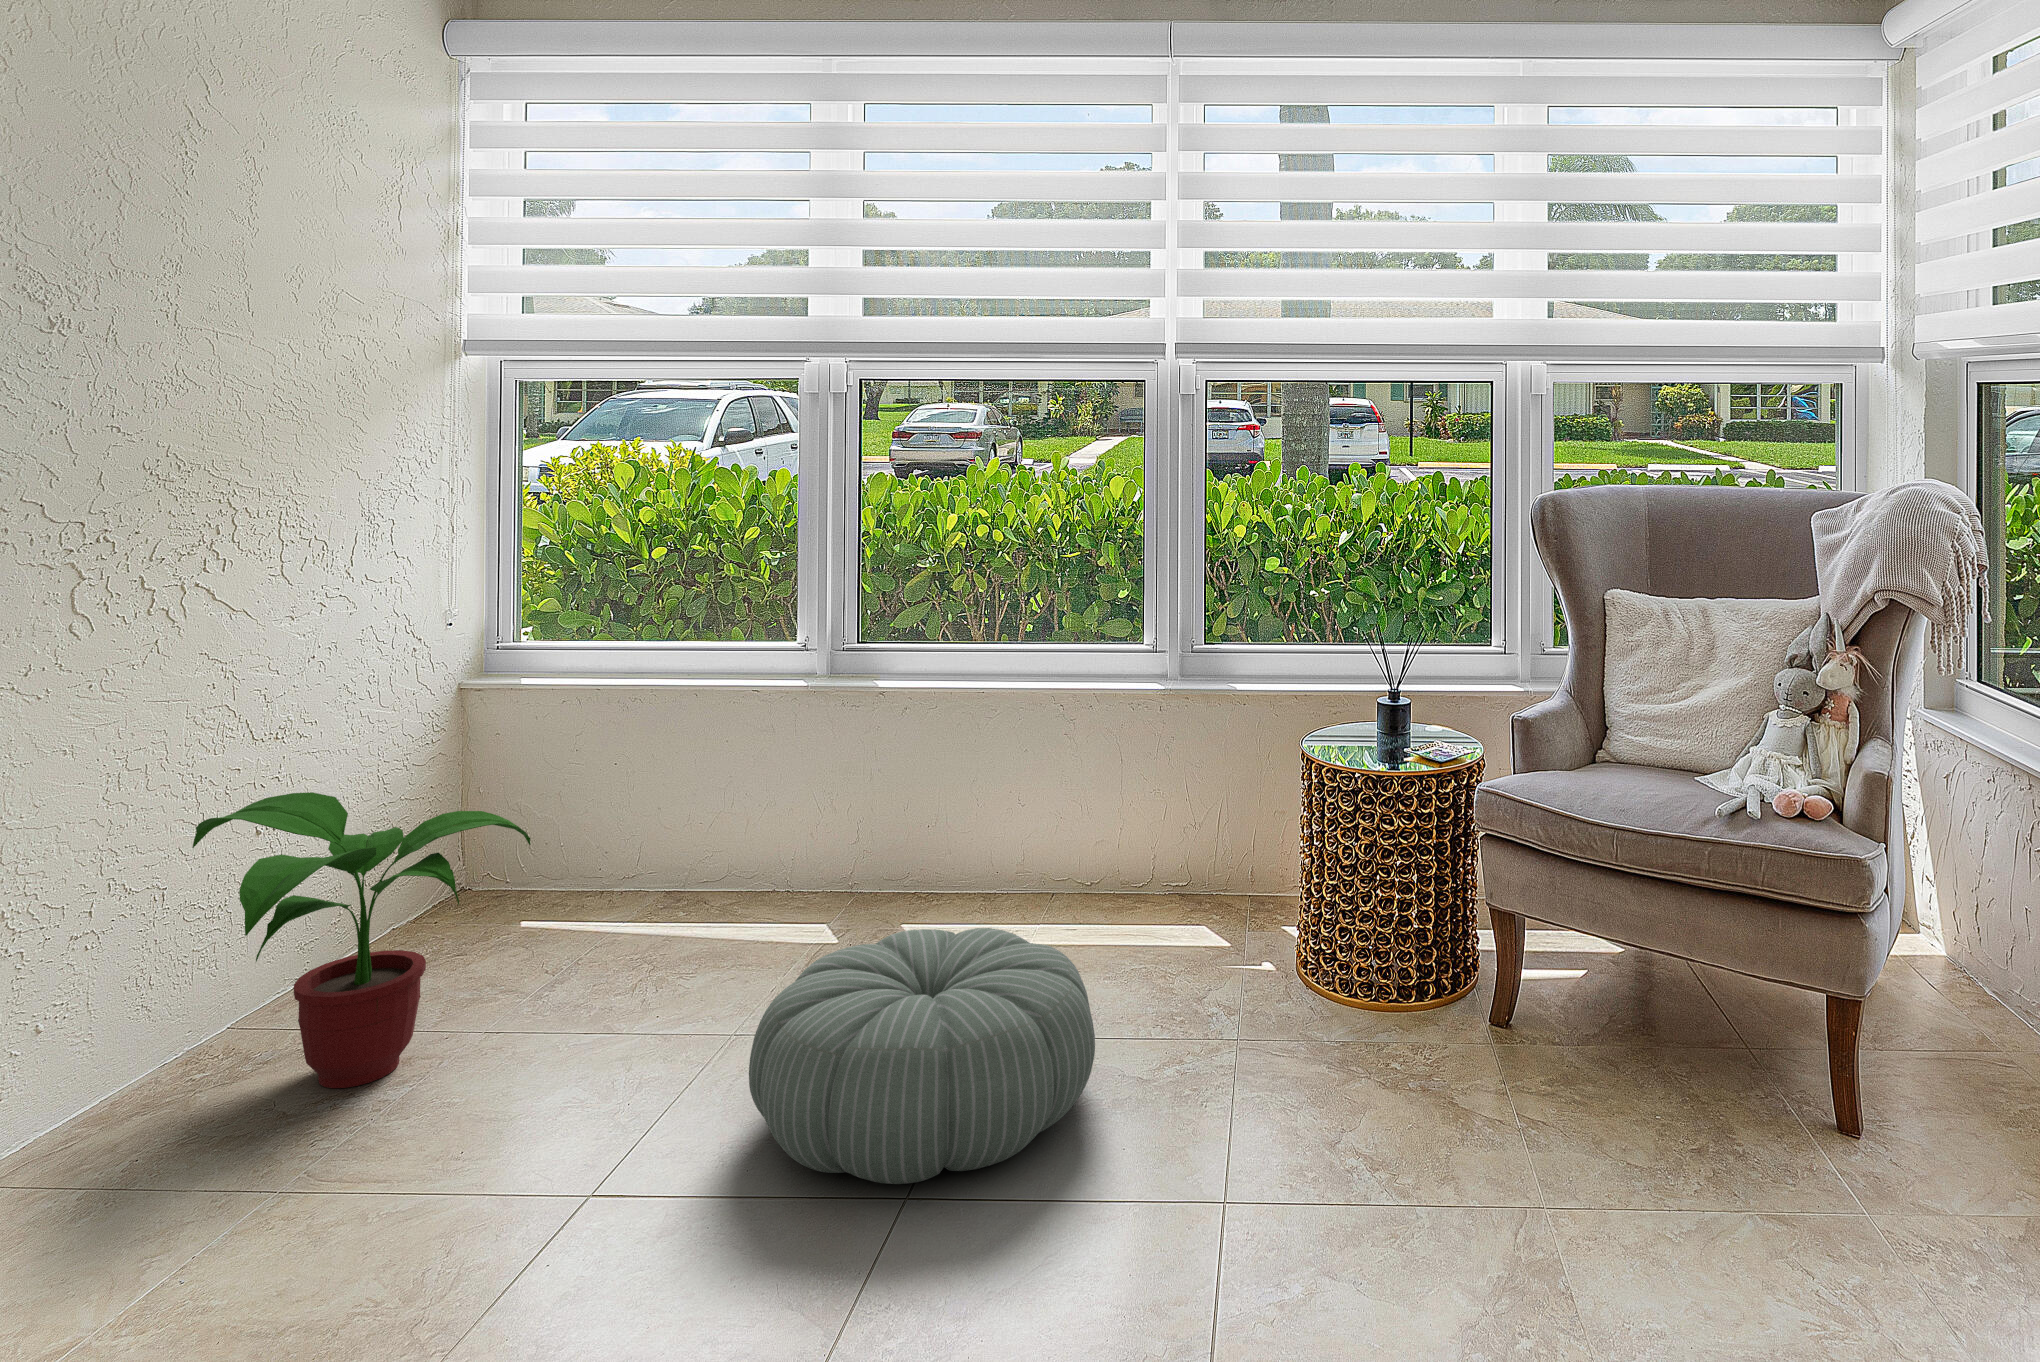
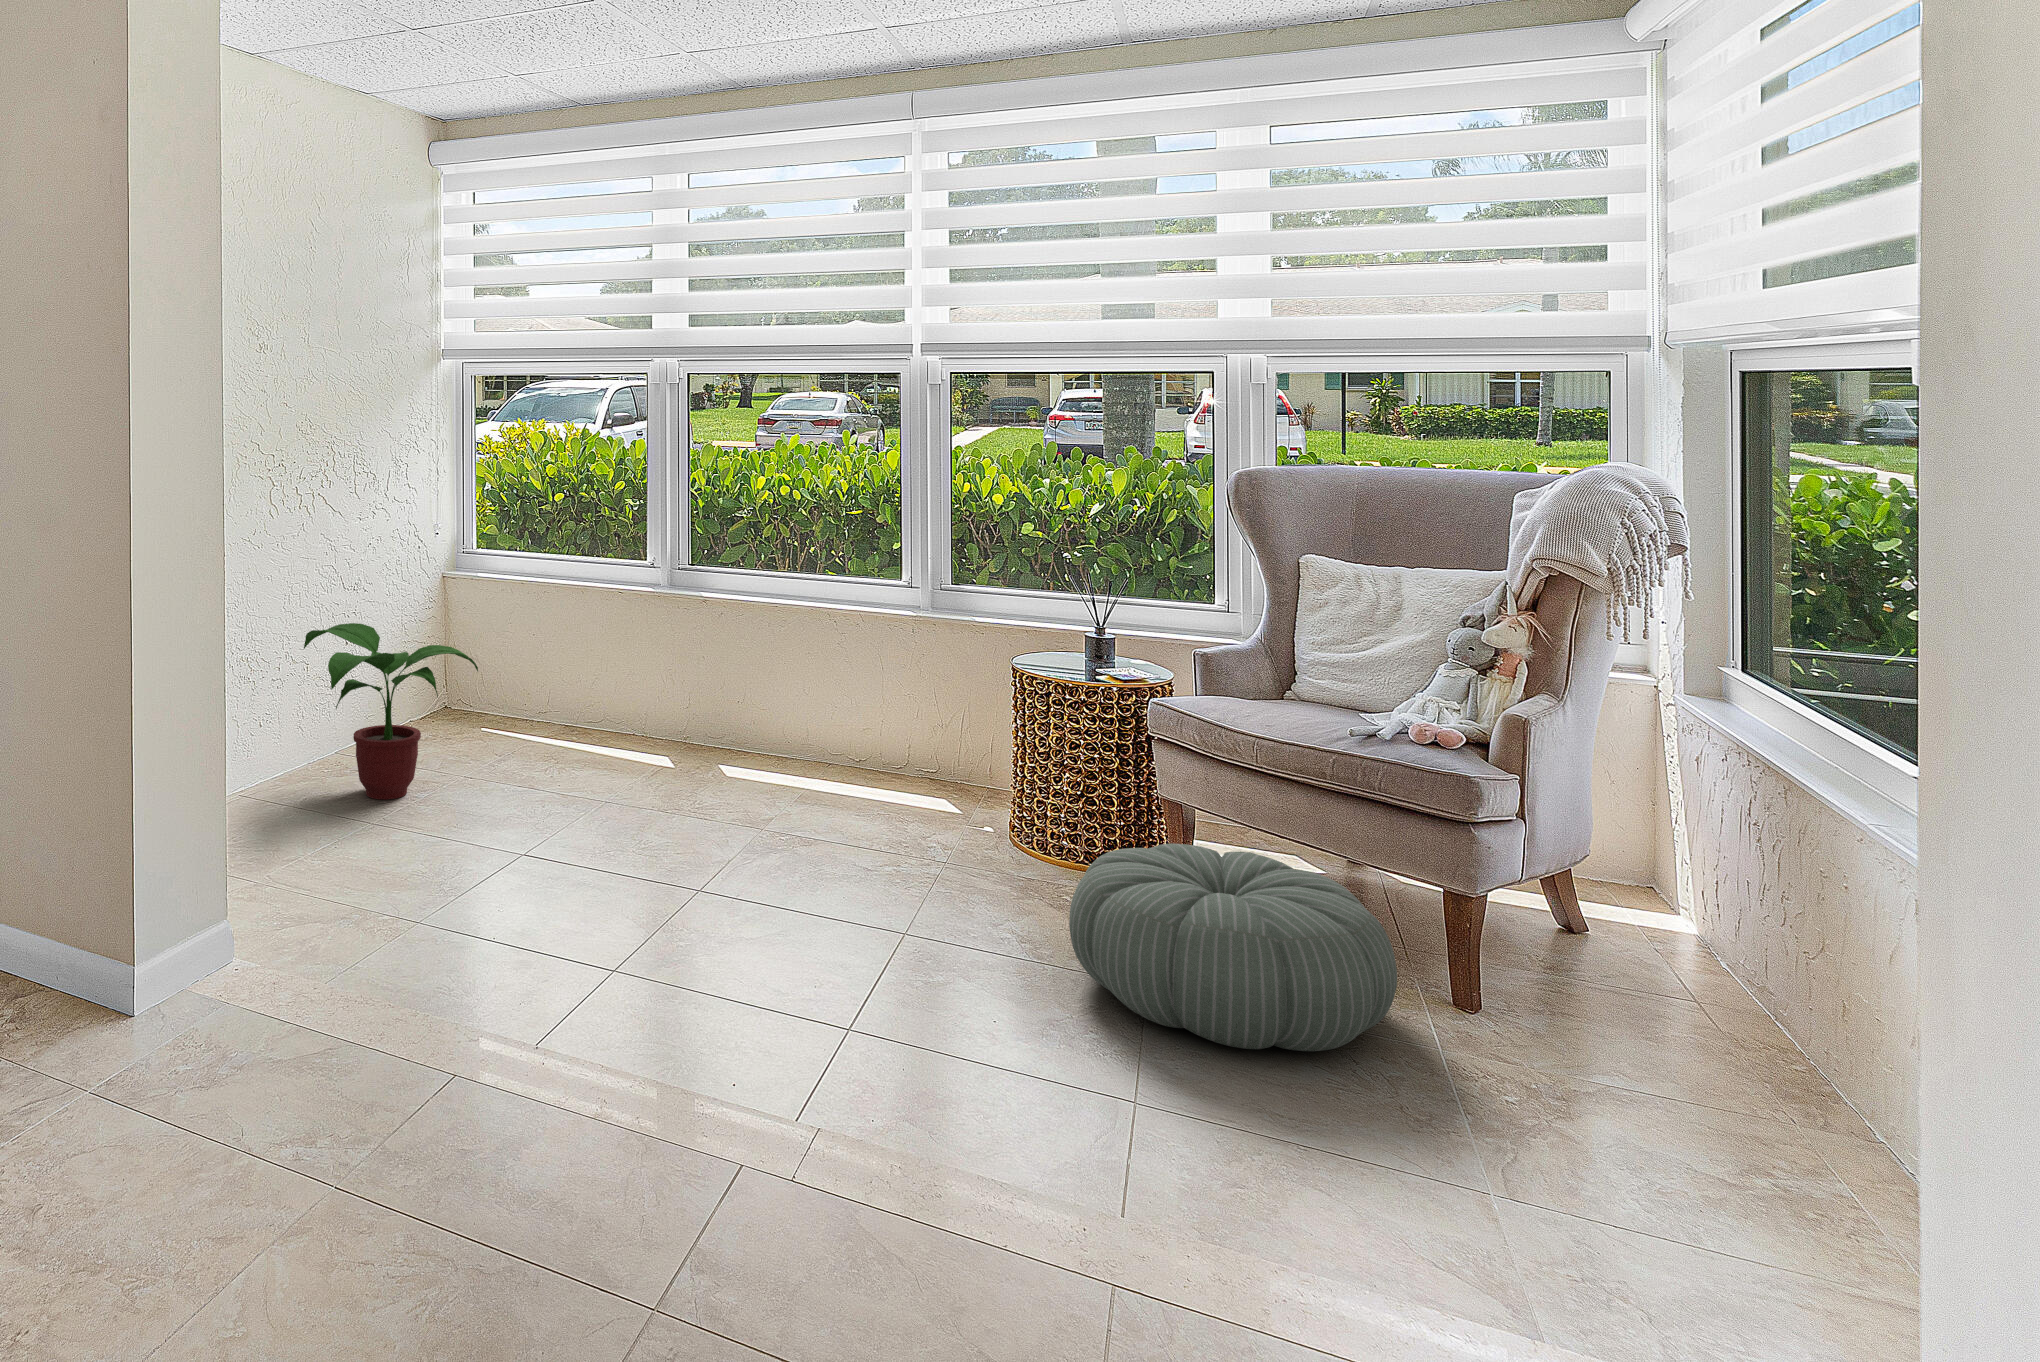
pouf: present [749,928,1095,1184] -> present [1069,843,1397,1051]

